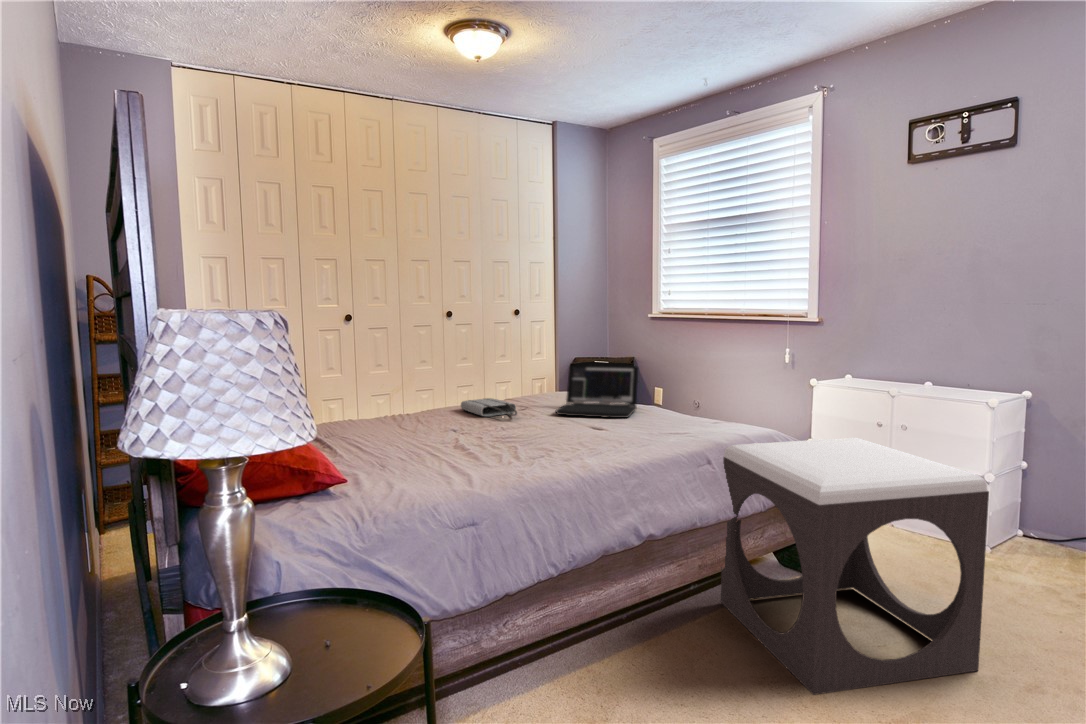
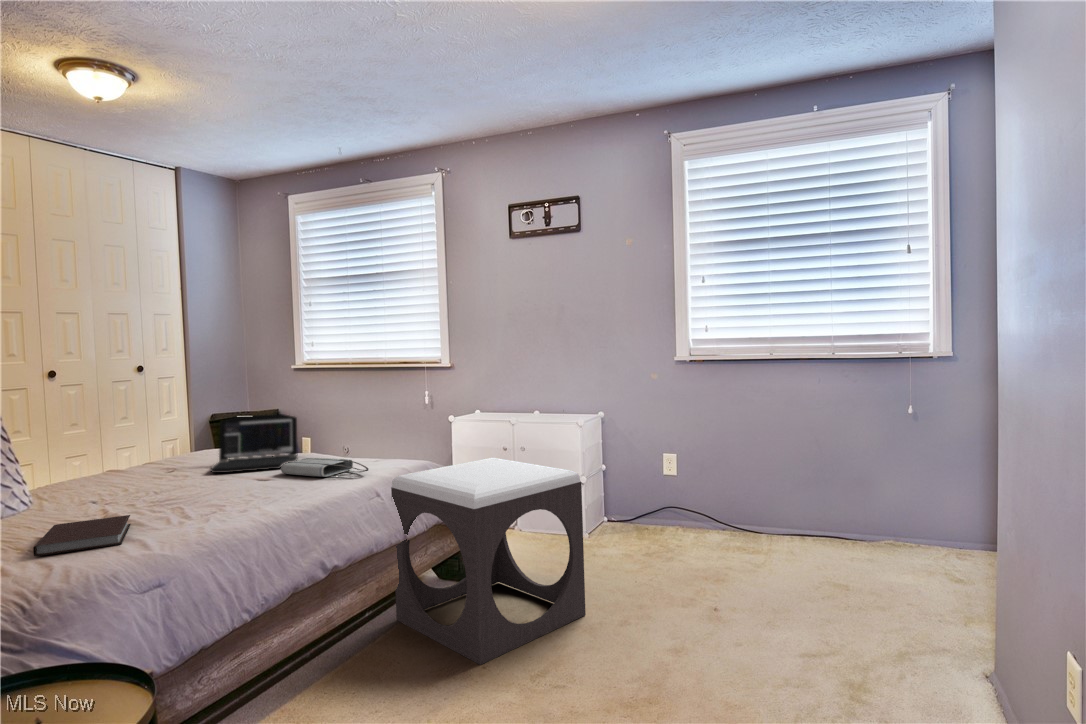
tote bag: present [461,398,517,417] -> present [281,458,369,477]
notebook: none [393,447,473,476] -> present [33,515,131,556]

